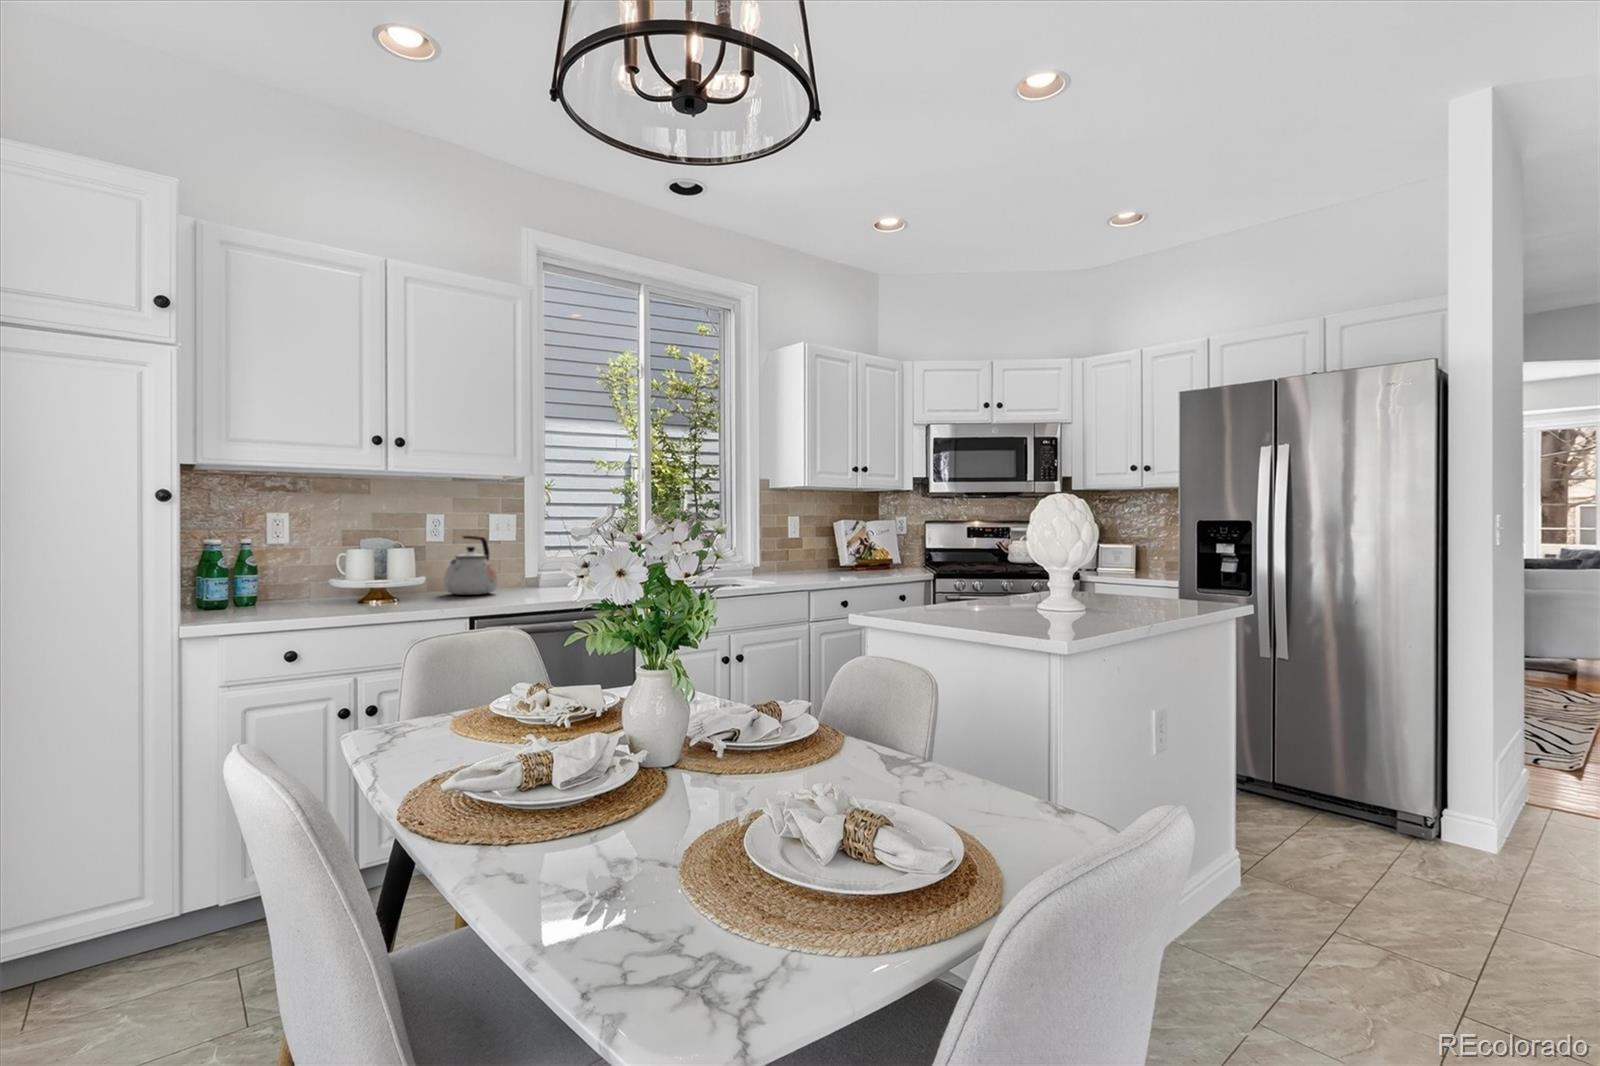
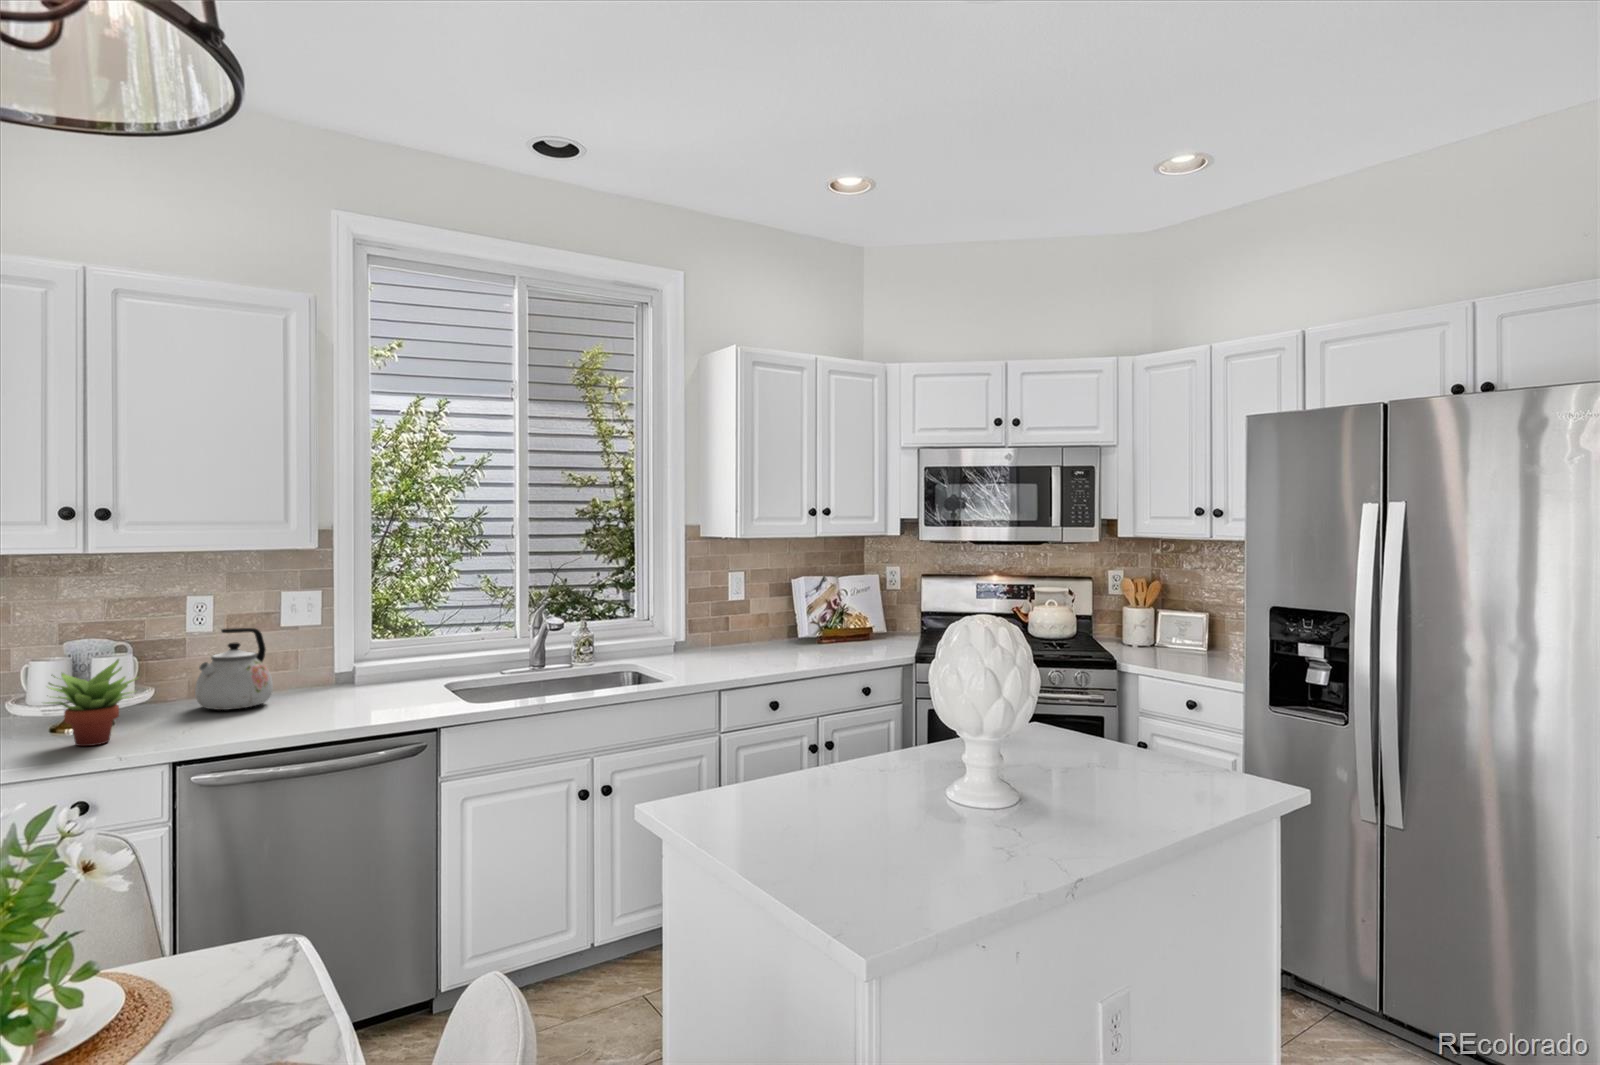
succulent plant: none [364,548,429,609] -> present [47,659,138,746]

